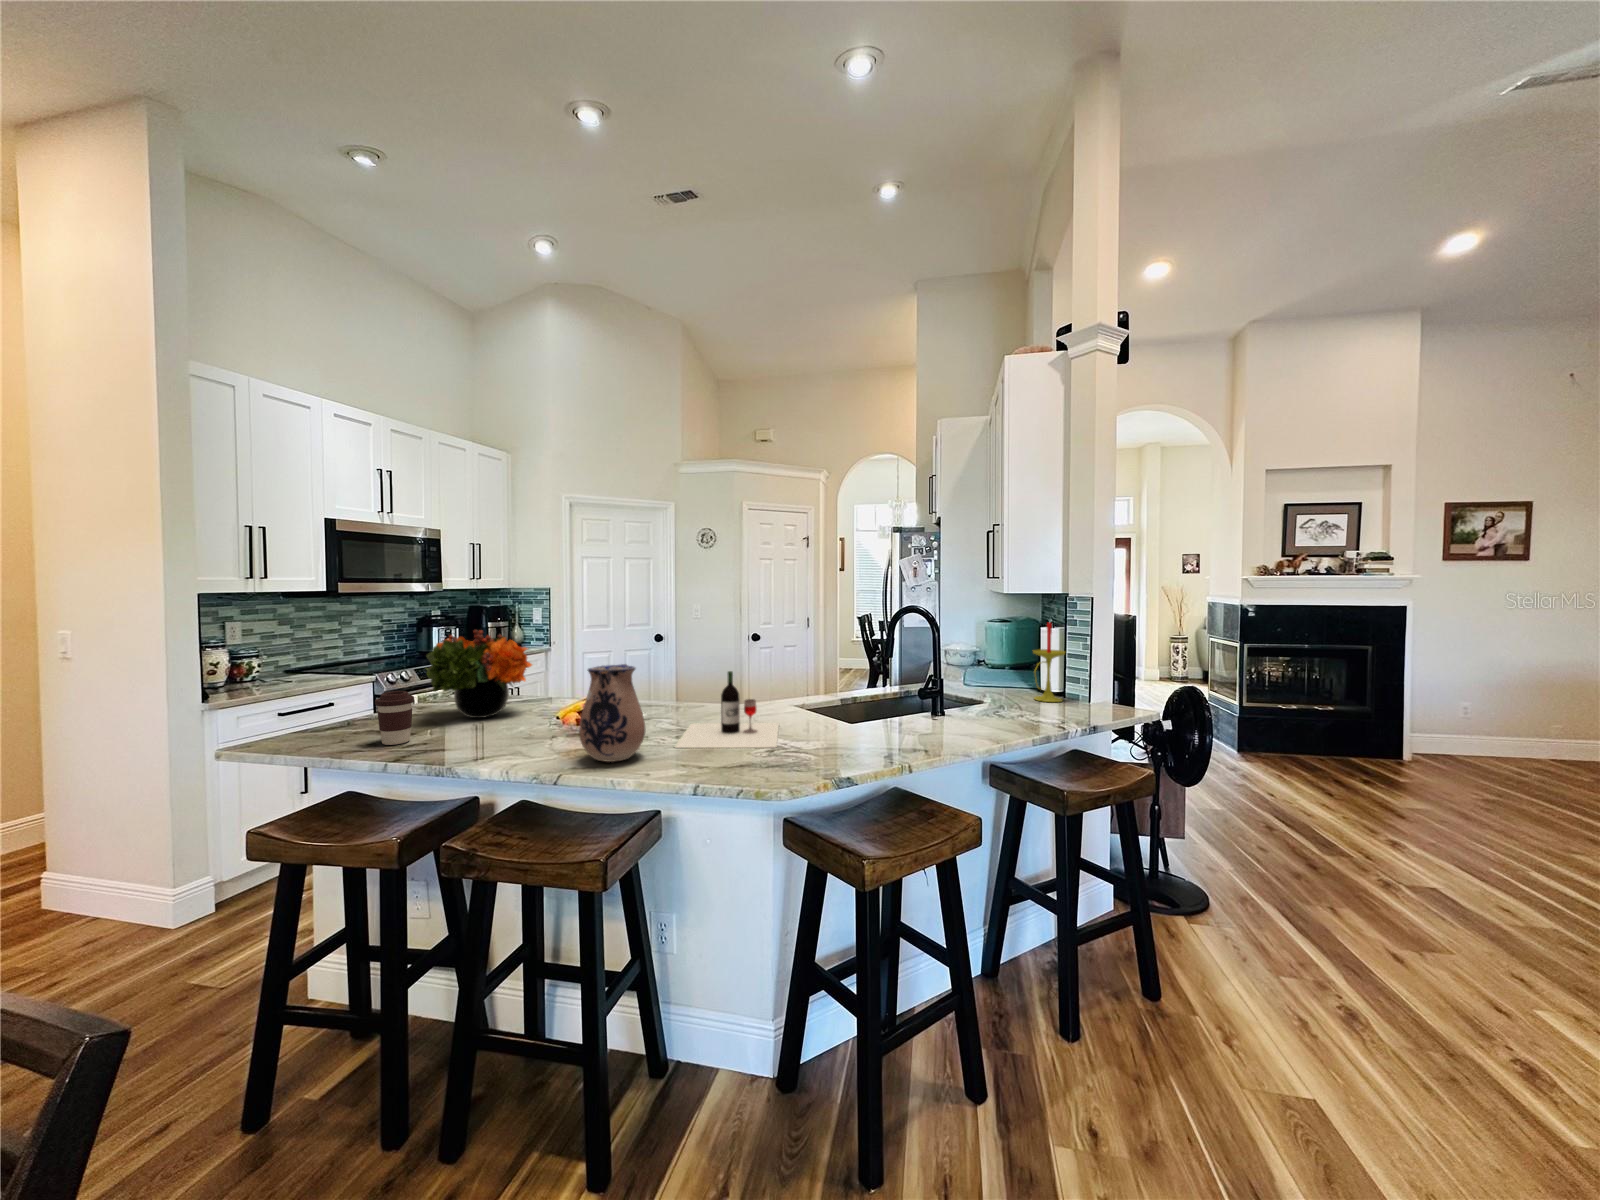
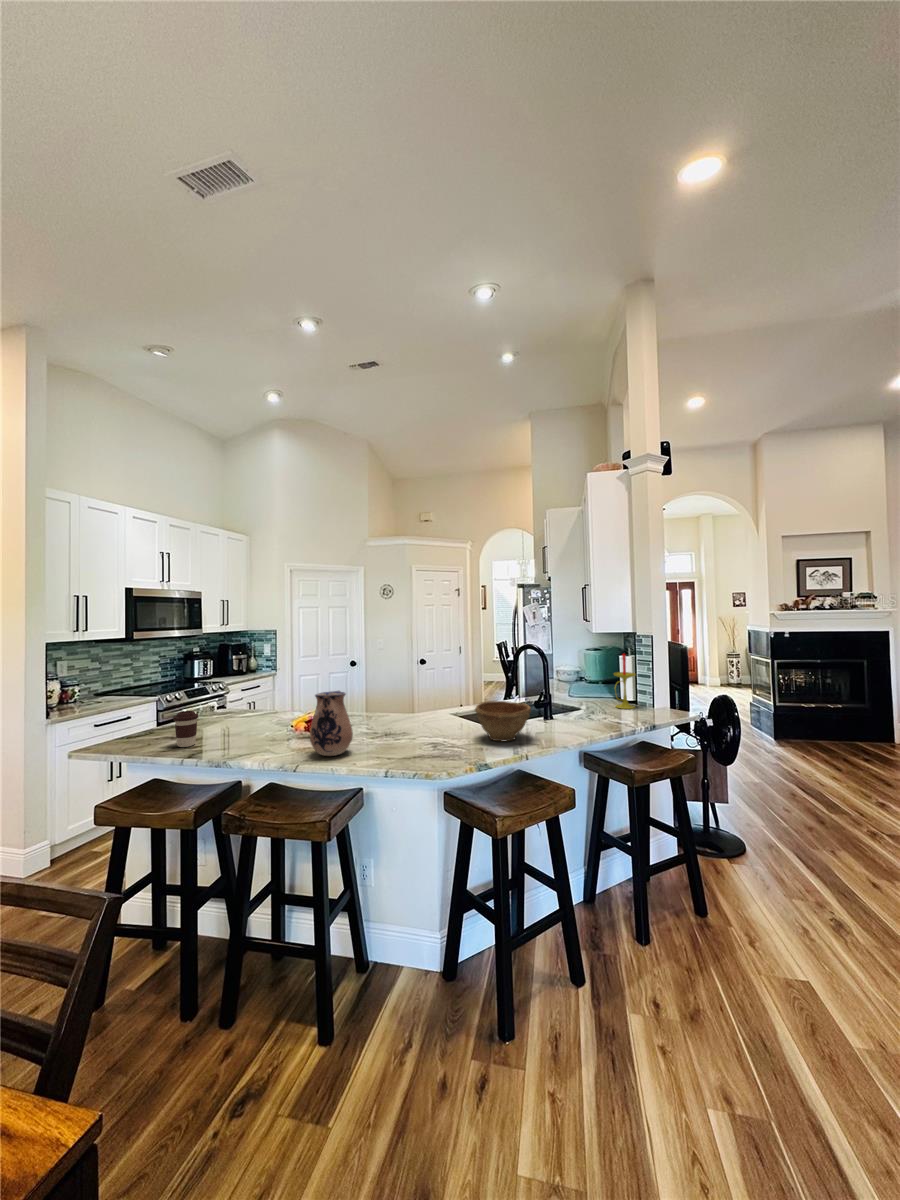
flower arrangement: present [426,630,532,718] -> none [201,667,273,727]
wine bottle: present [675,671,779,748] -> none [371,693,440,746]
bowl: none [831,685,917,745] -> present [475,701,531,741]

